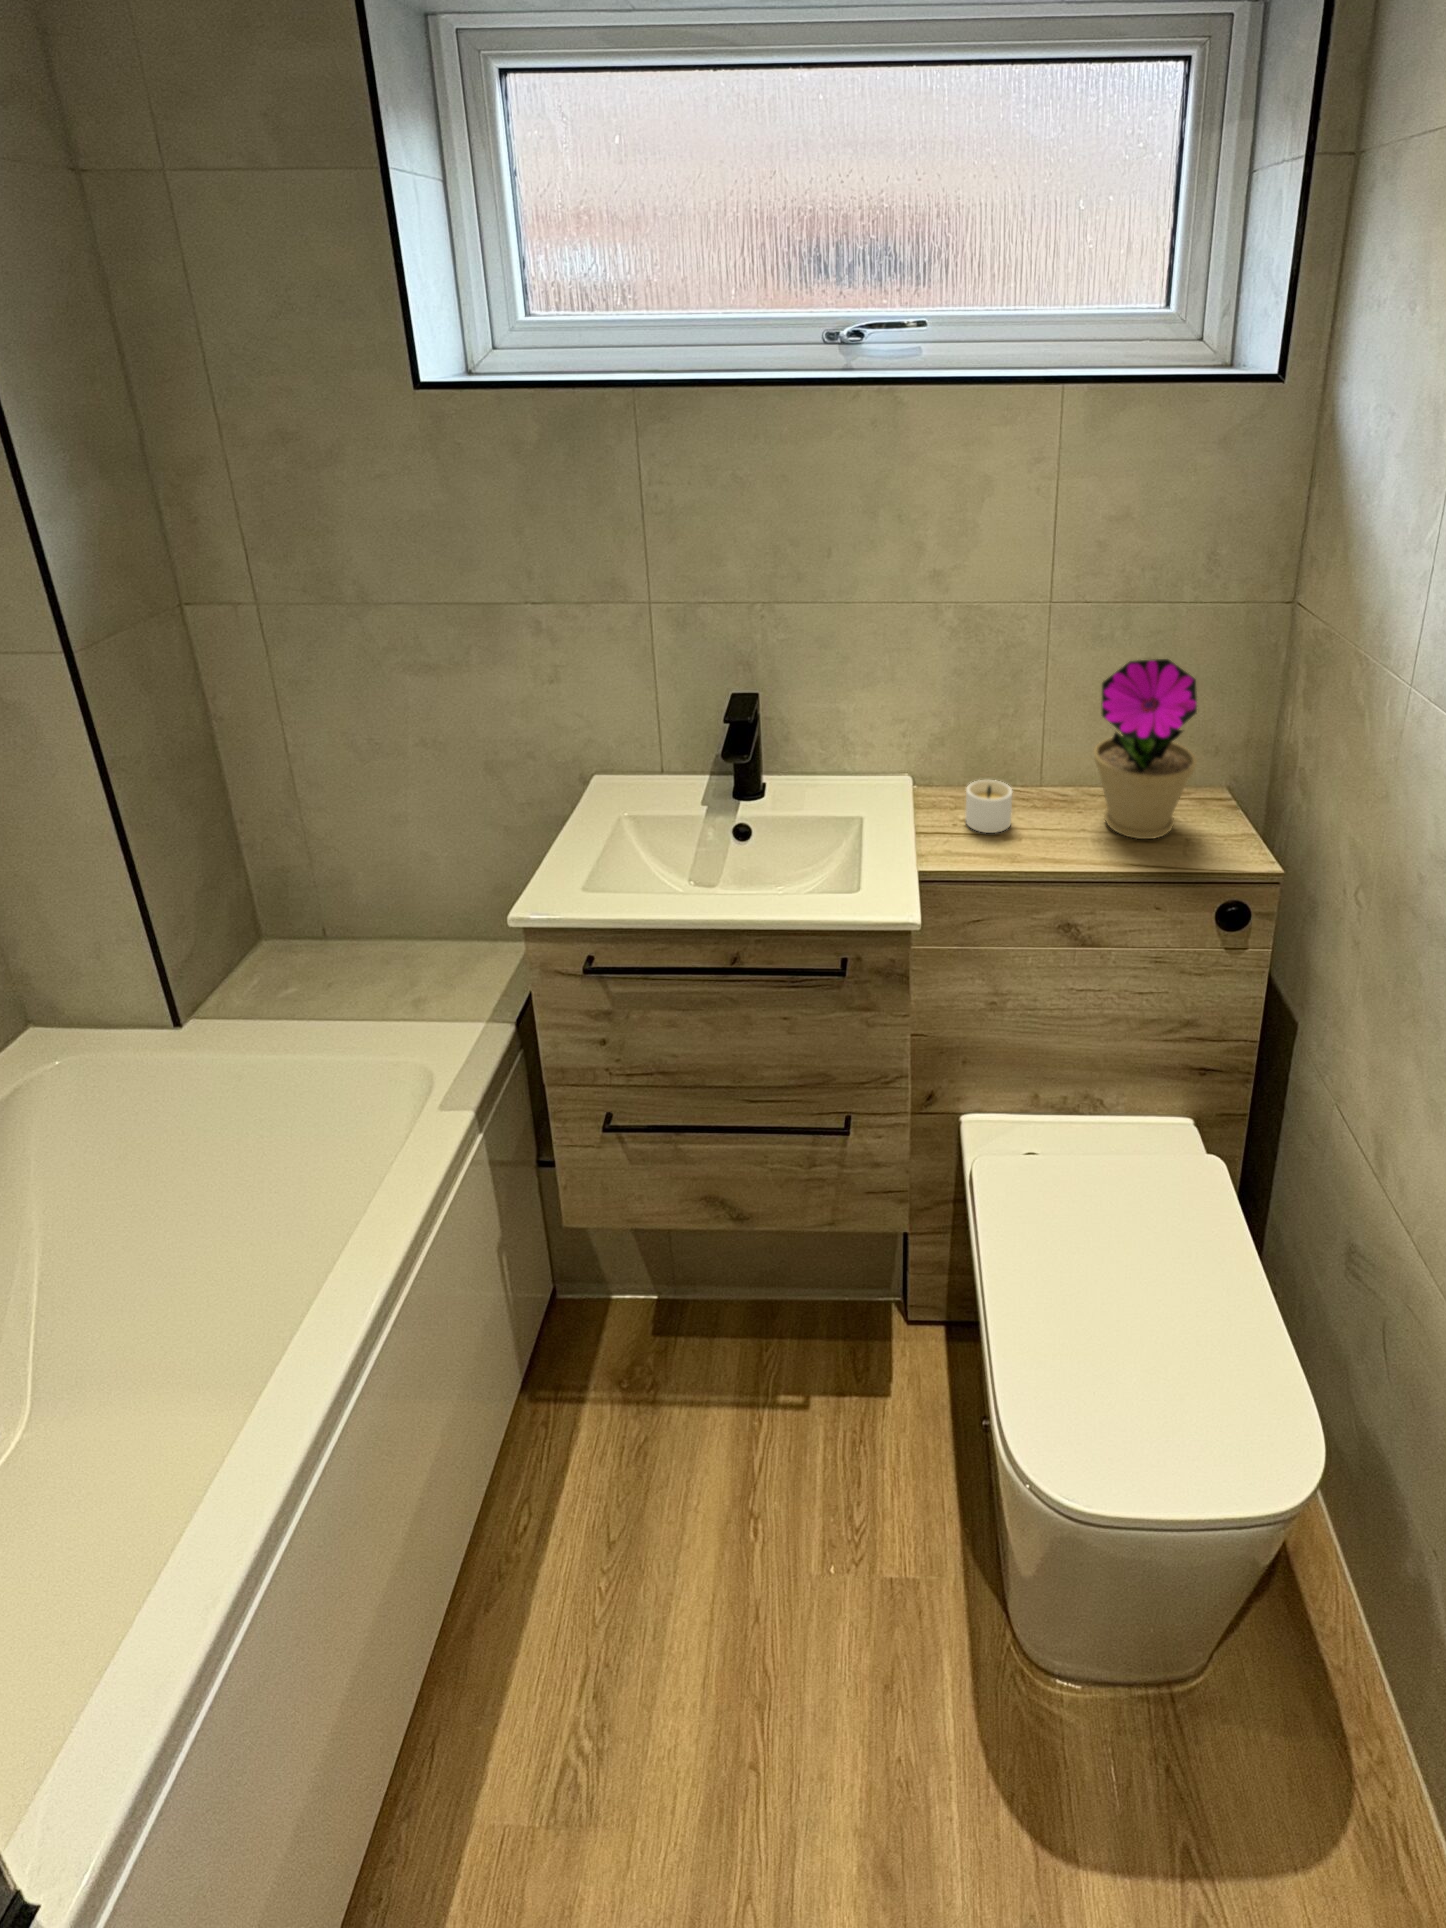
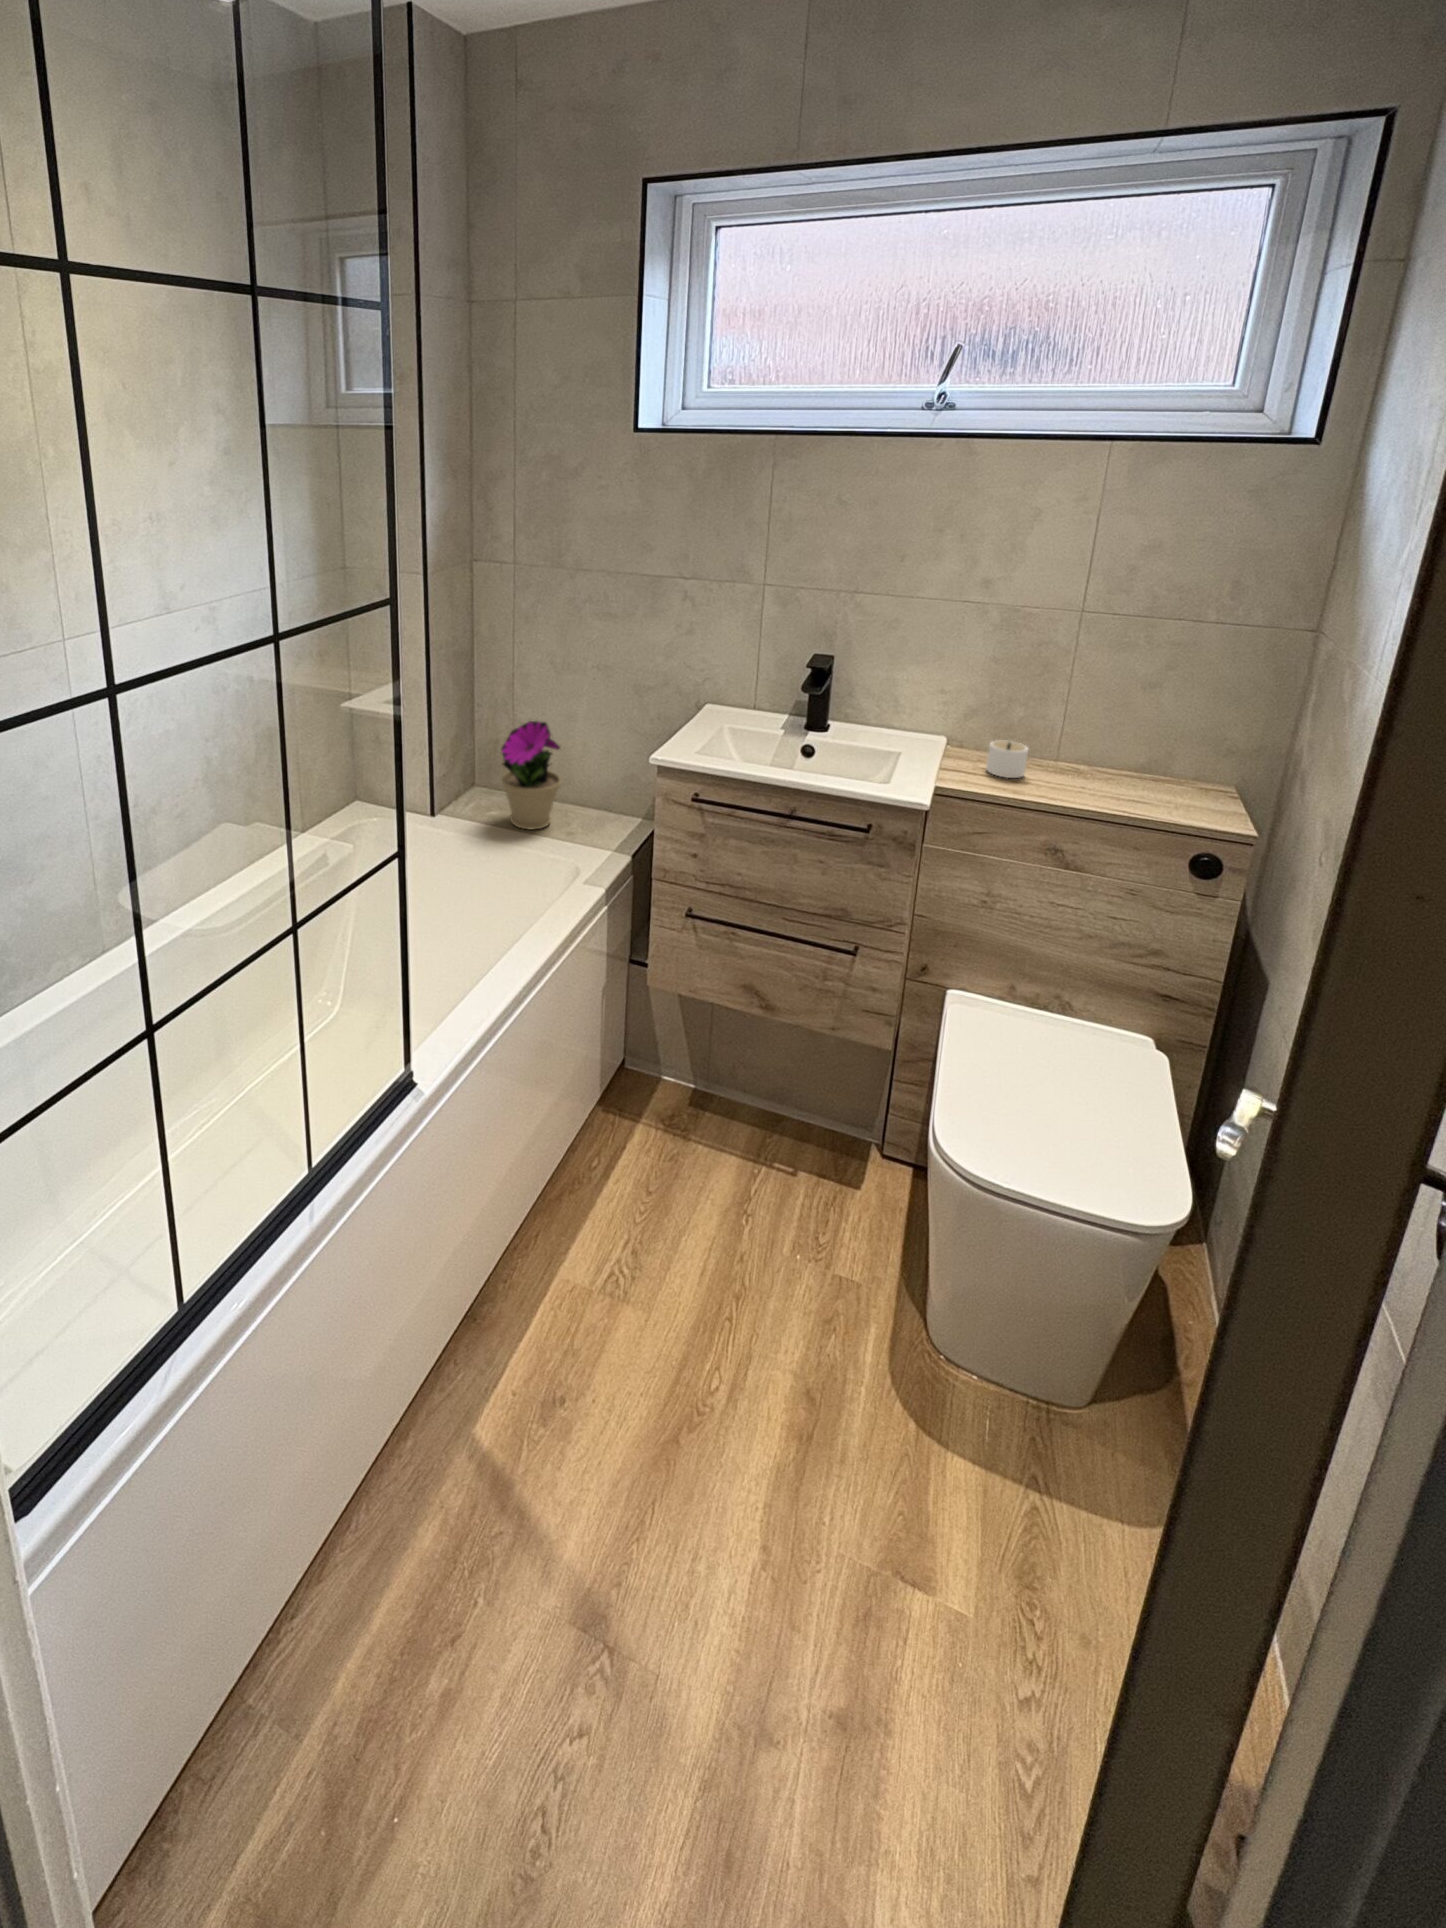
flower pot: present [1094,659,1197,839] -> present [501,721,561,830]

